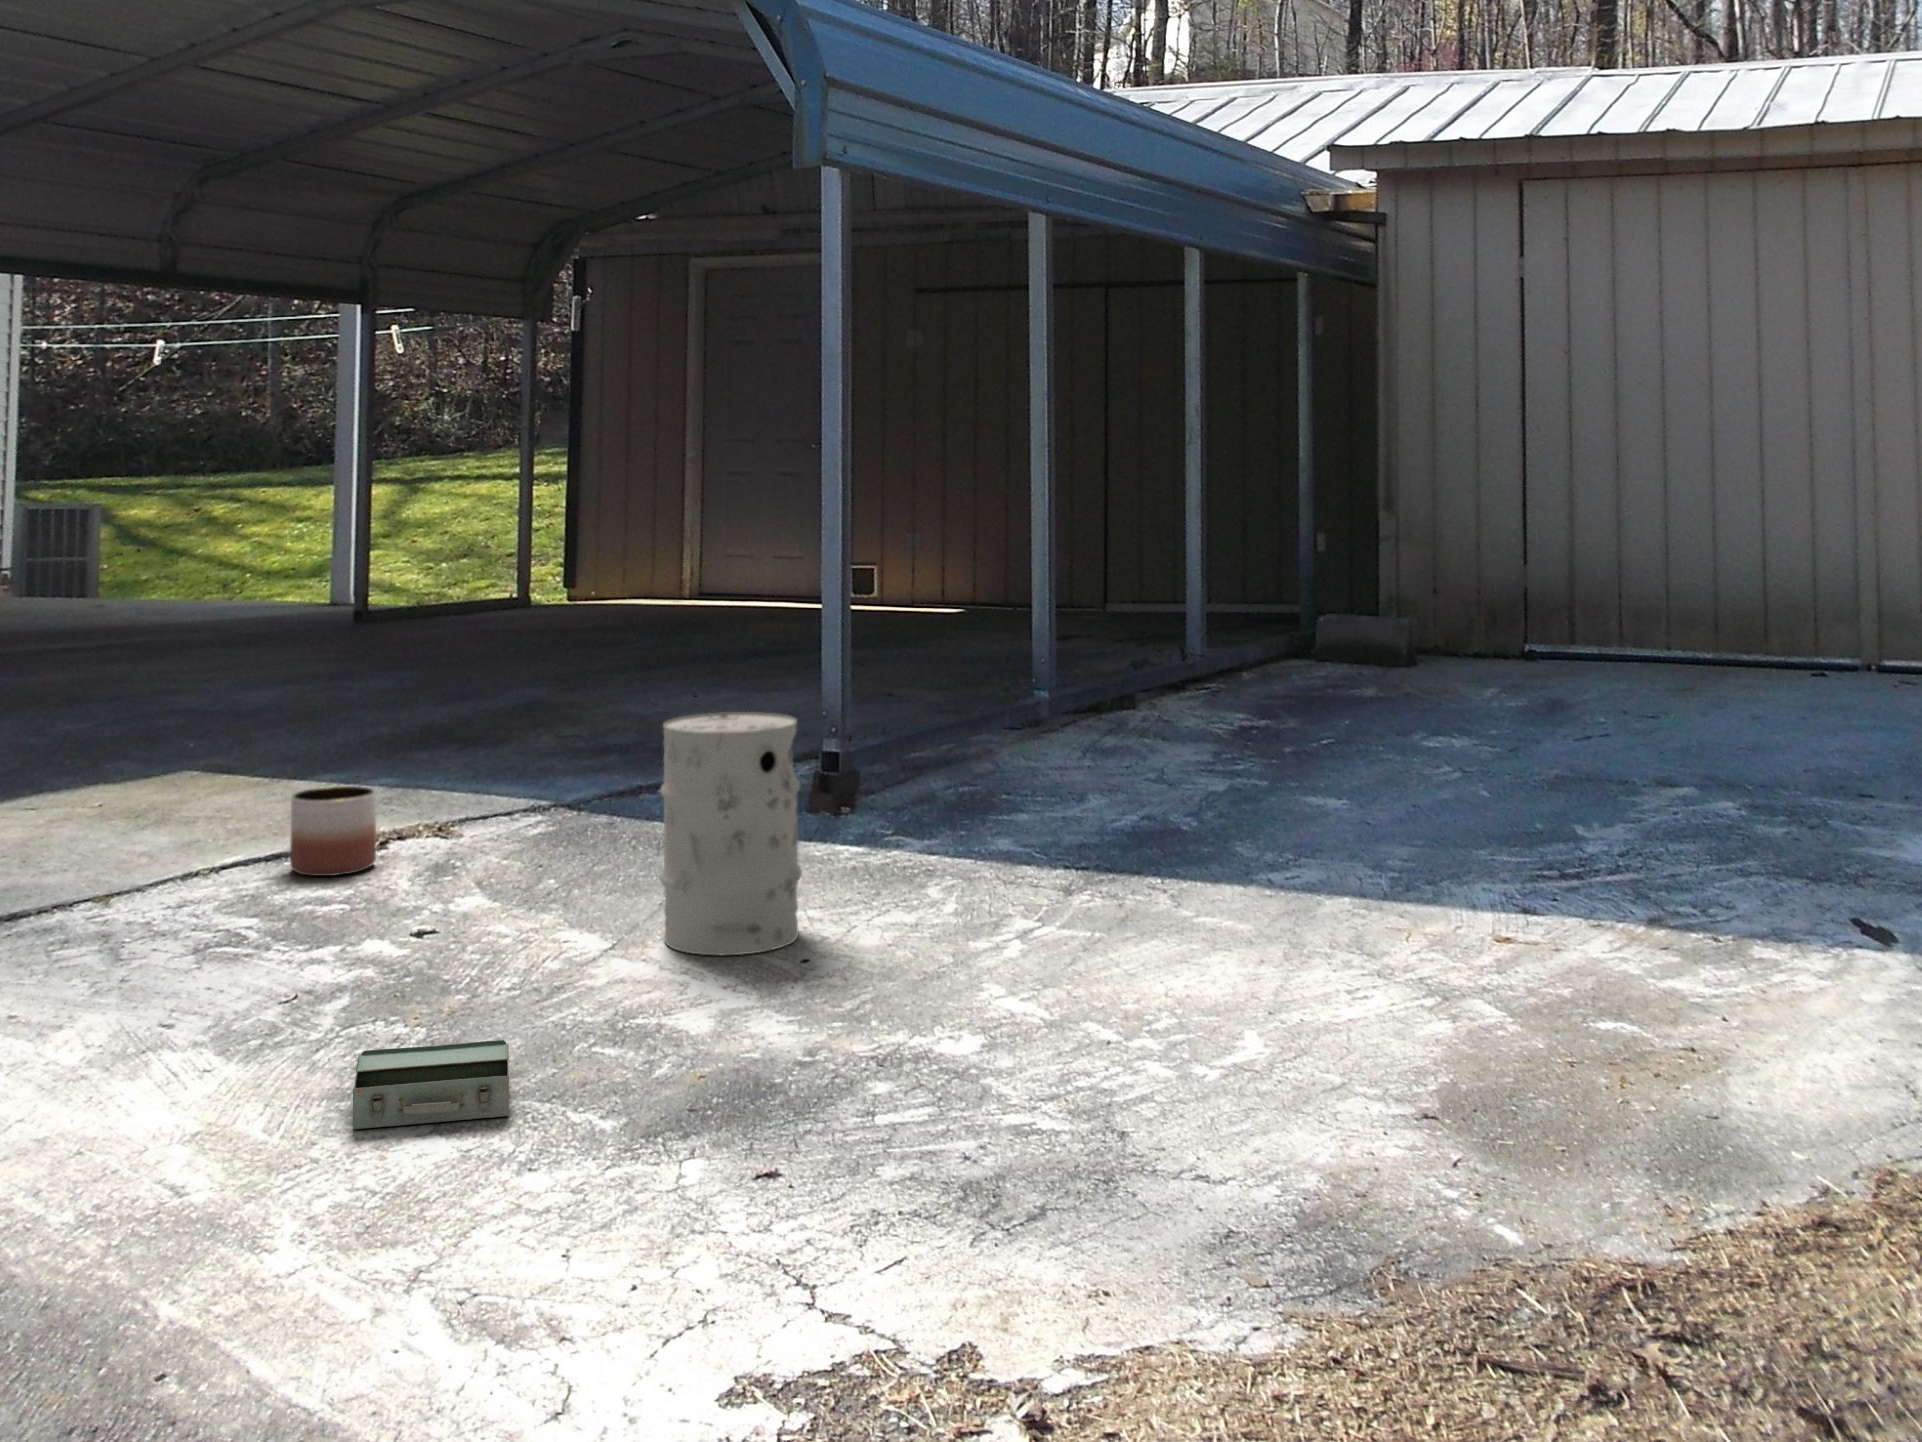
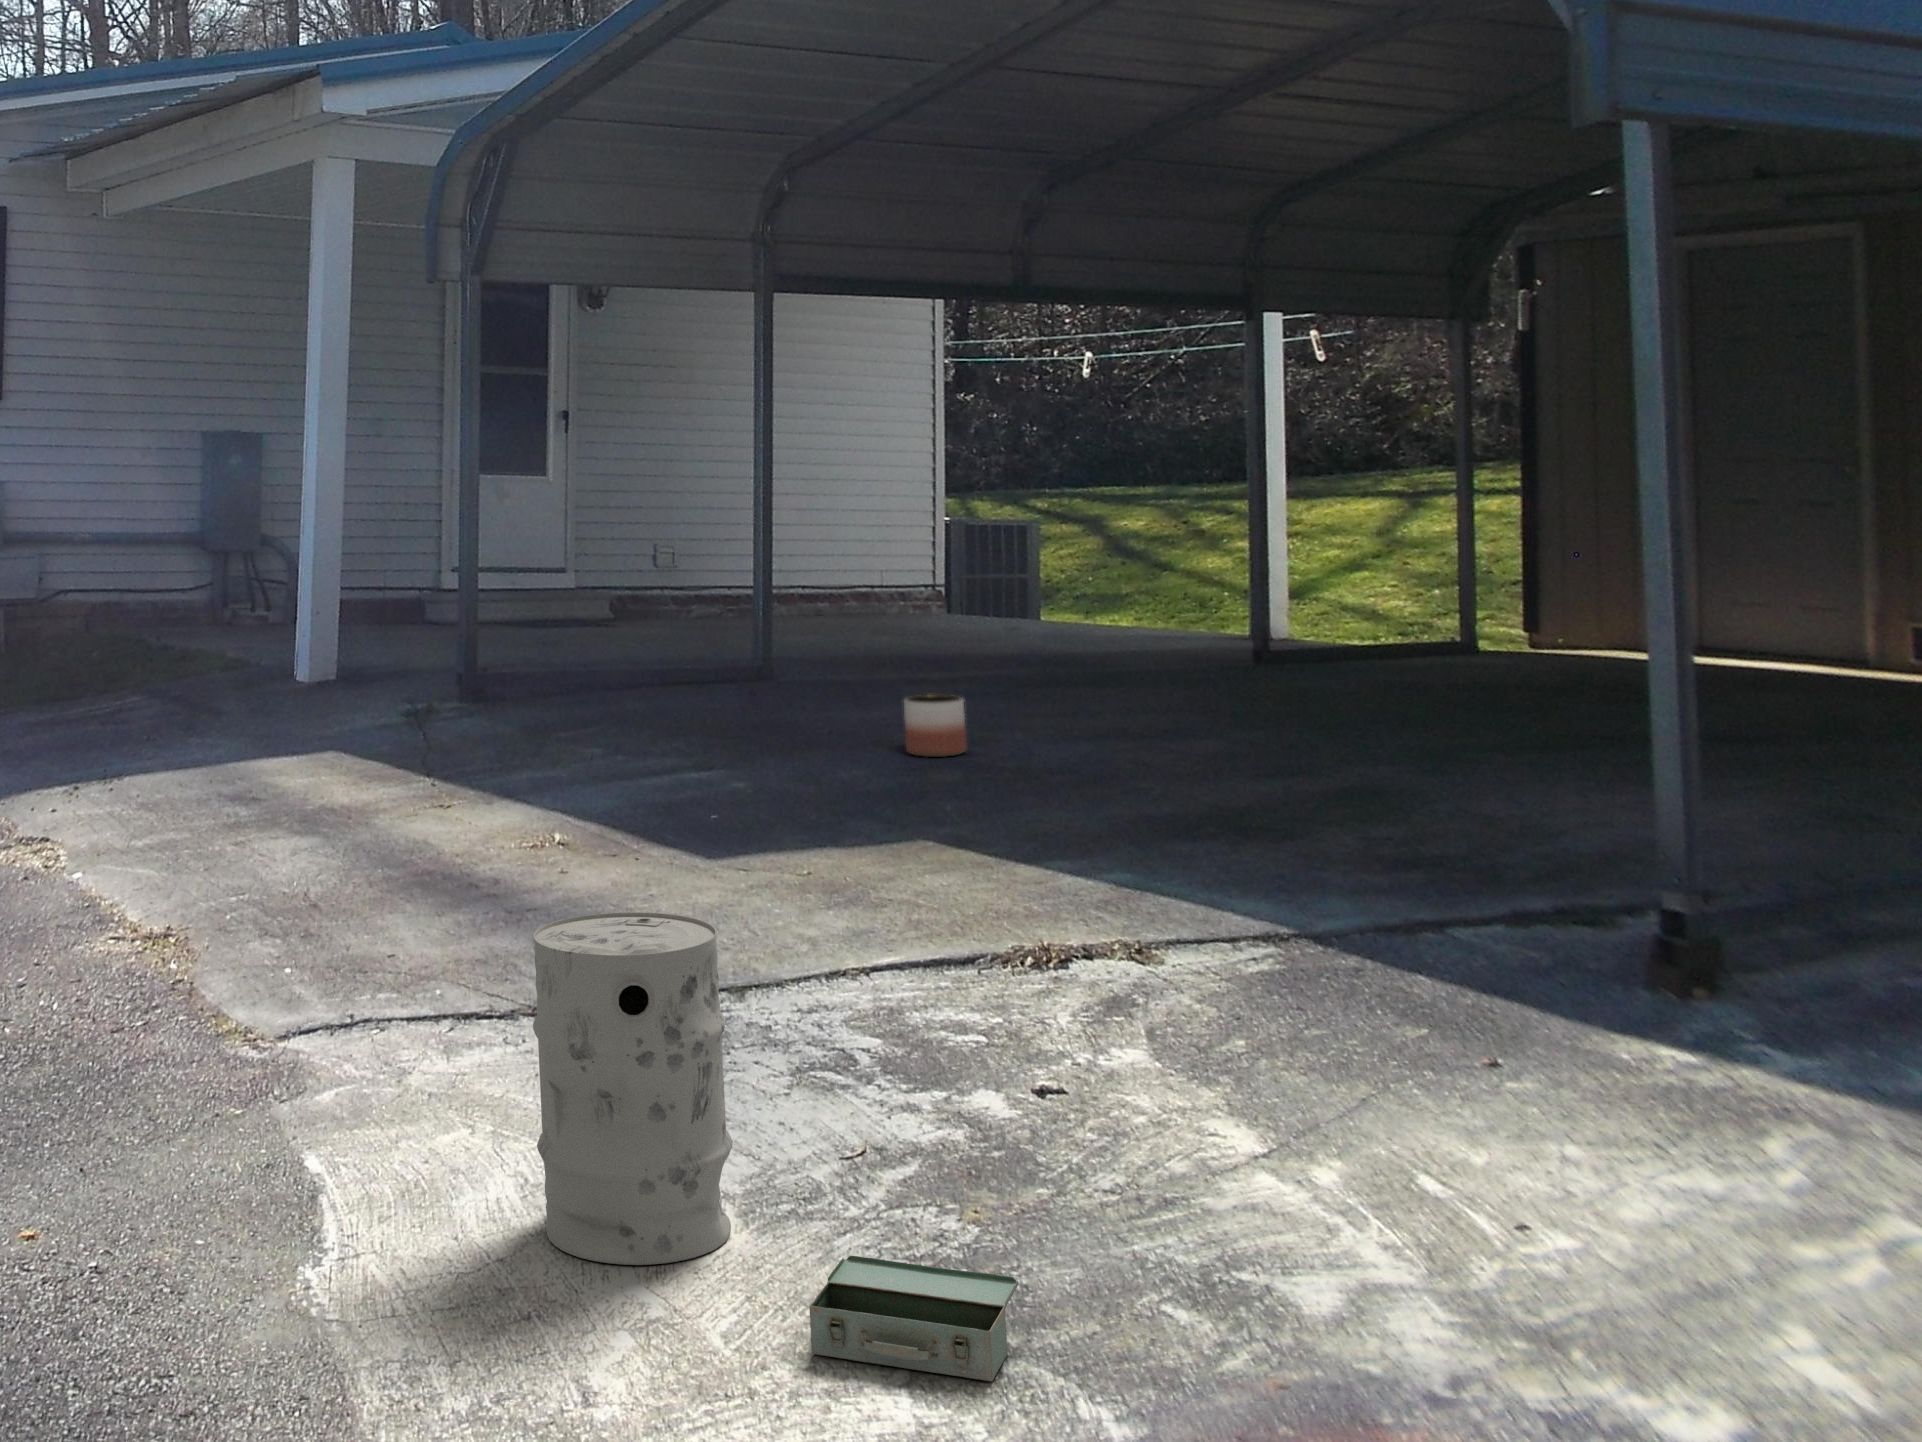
trash can: present [660,712,802,955] -> present [533,912,733,1265]
planter: present [290,786,376,876] -> present [904,695,967,757]

